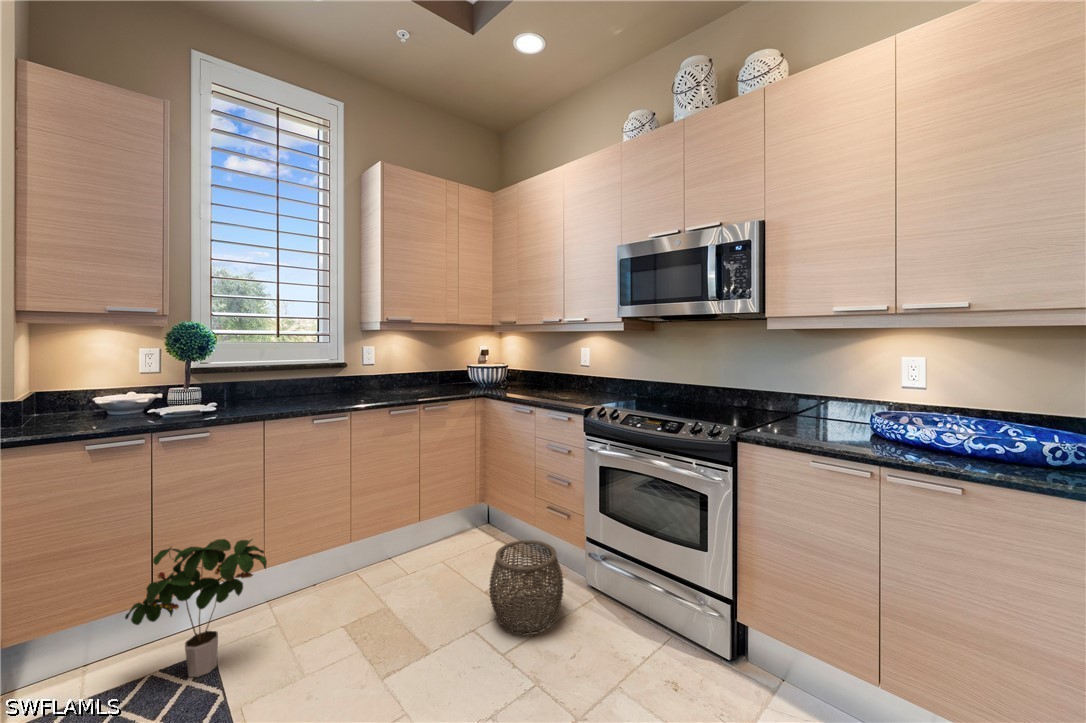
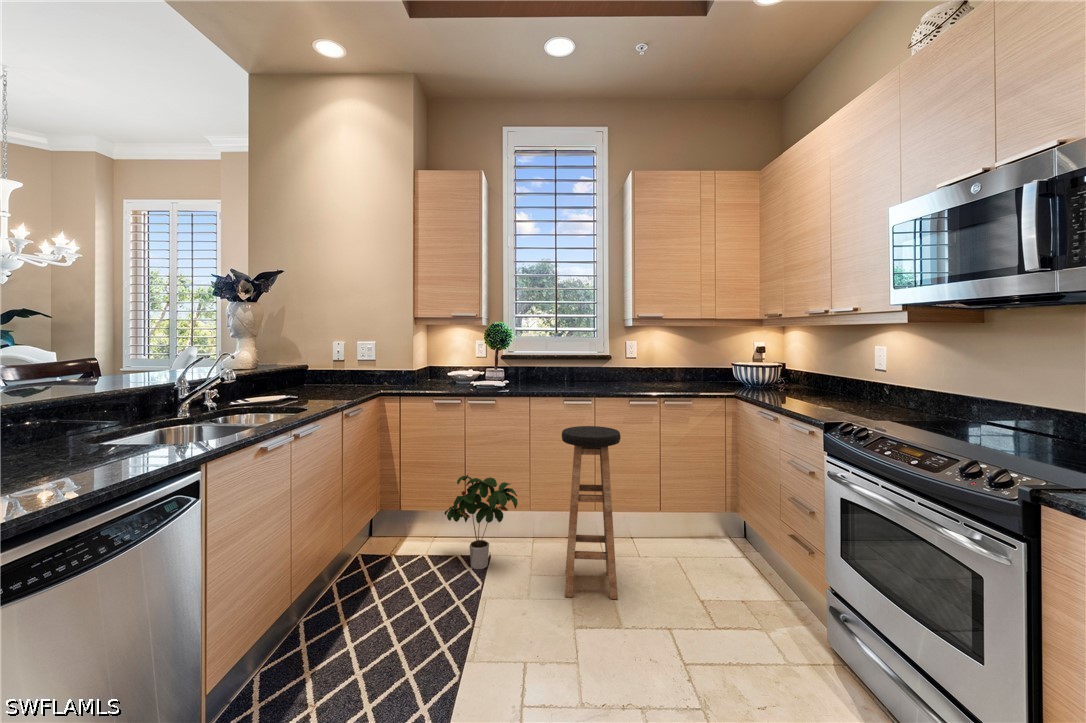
bar stool: none [332,444,411,651] -> present [562,426,621,599]
woven basket: present [489,540,563,633] -> none [689,556,780,664]

